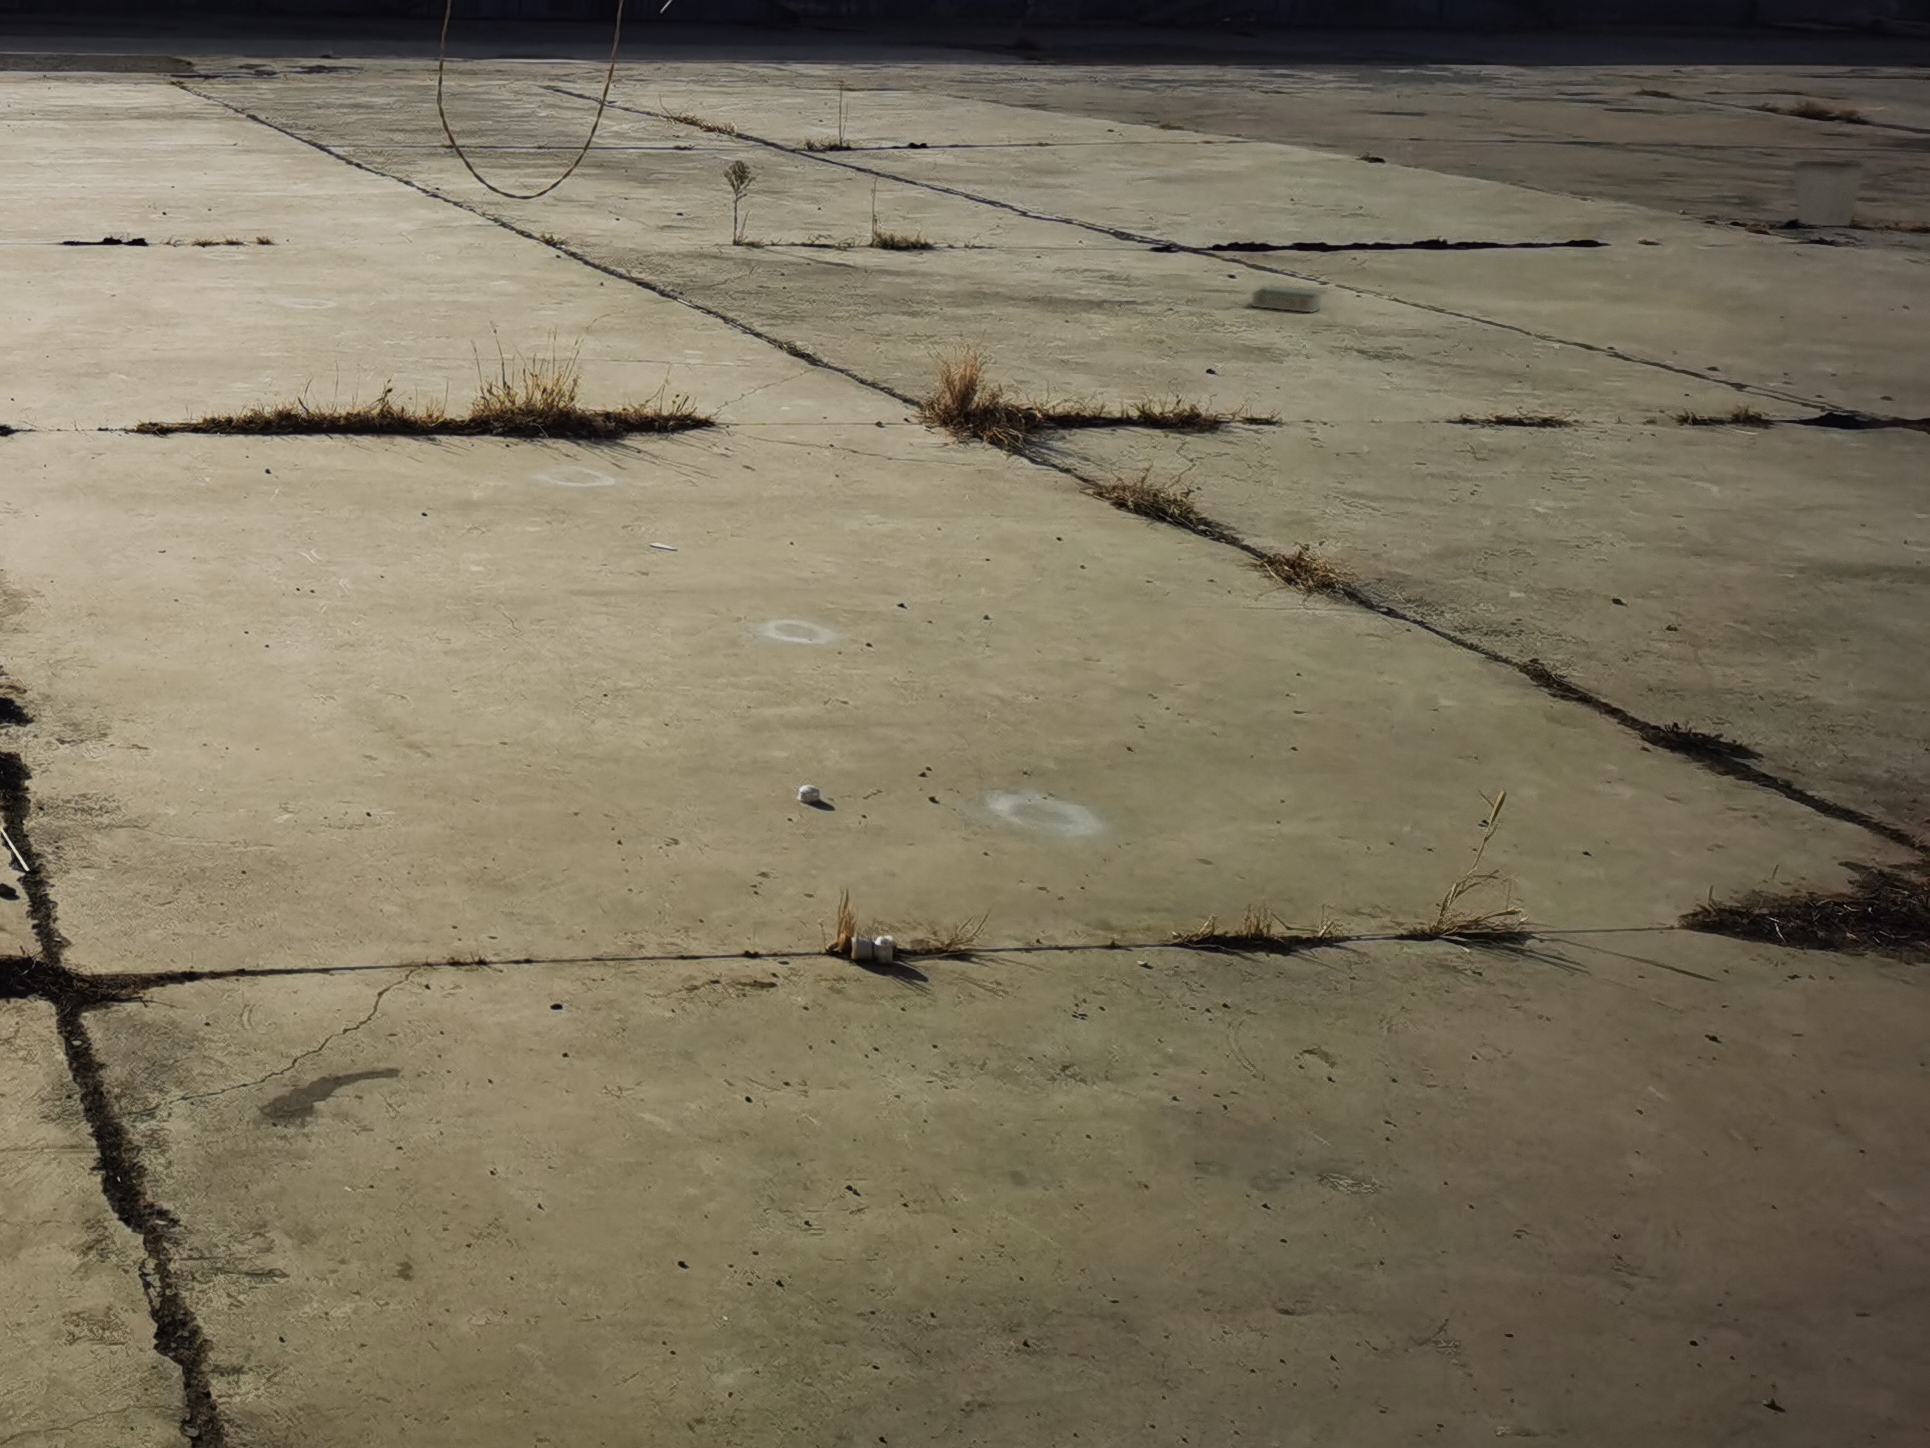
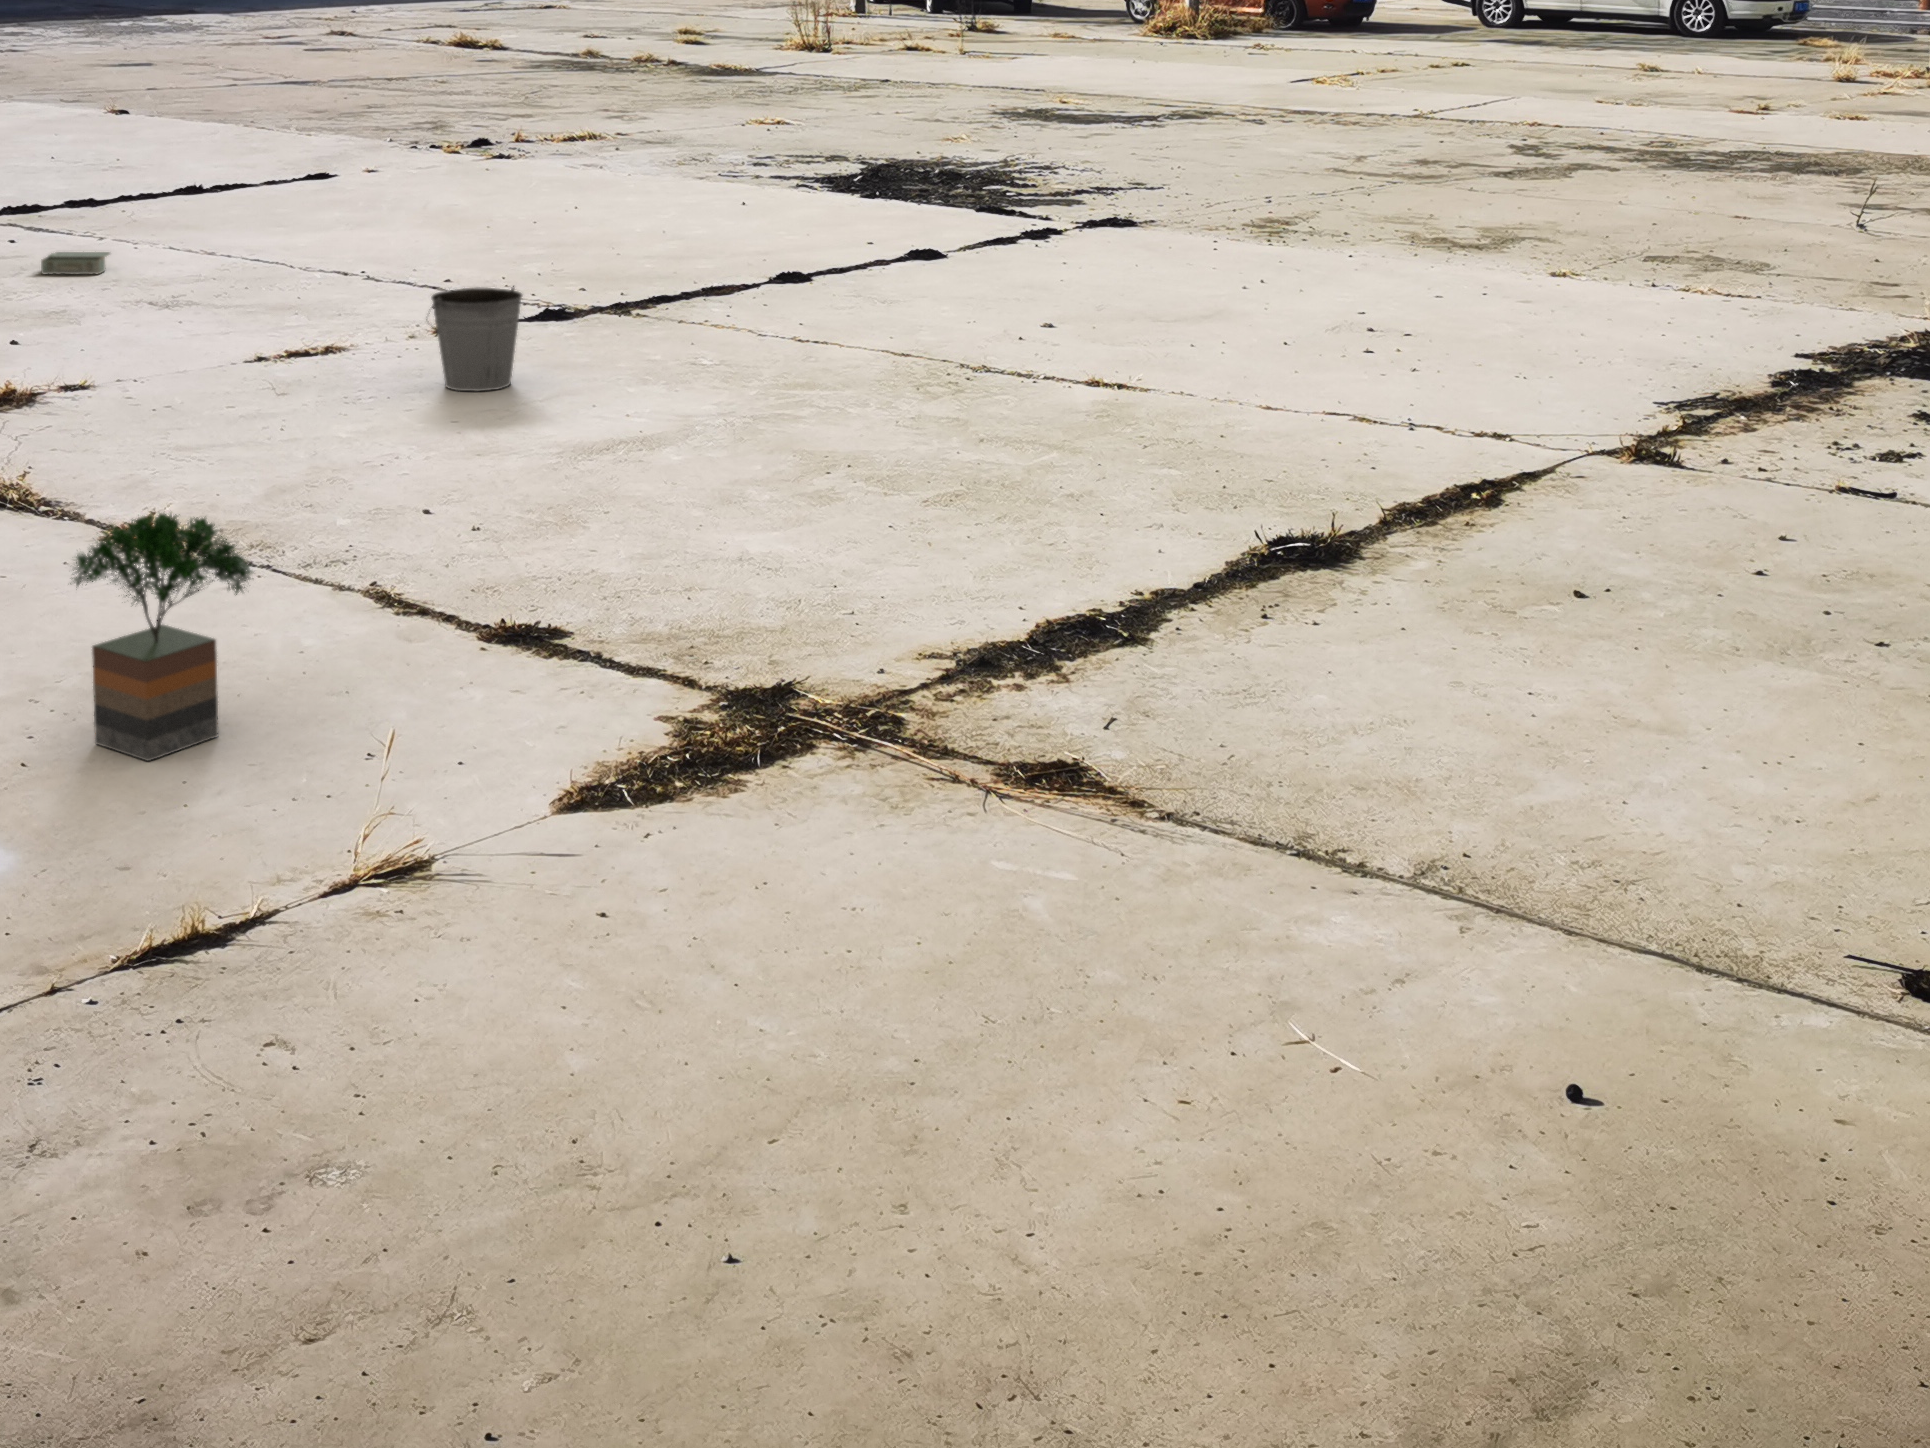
bucket: present [1789,160,1865,226] -> present [426,286,522,391]
potted tree: none [1182,532,1379,777] -> present [70,513,252,761]

